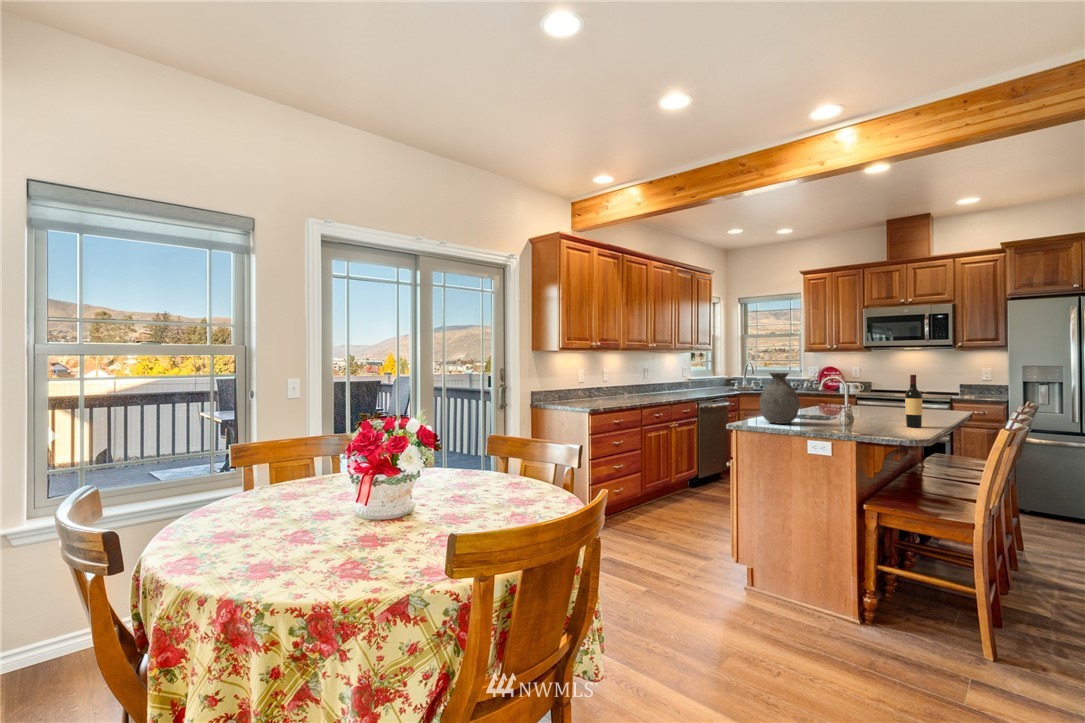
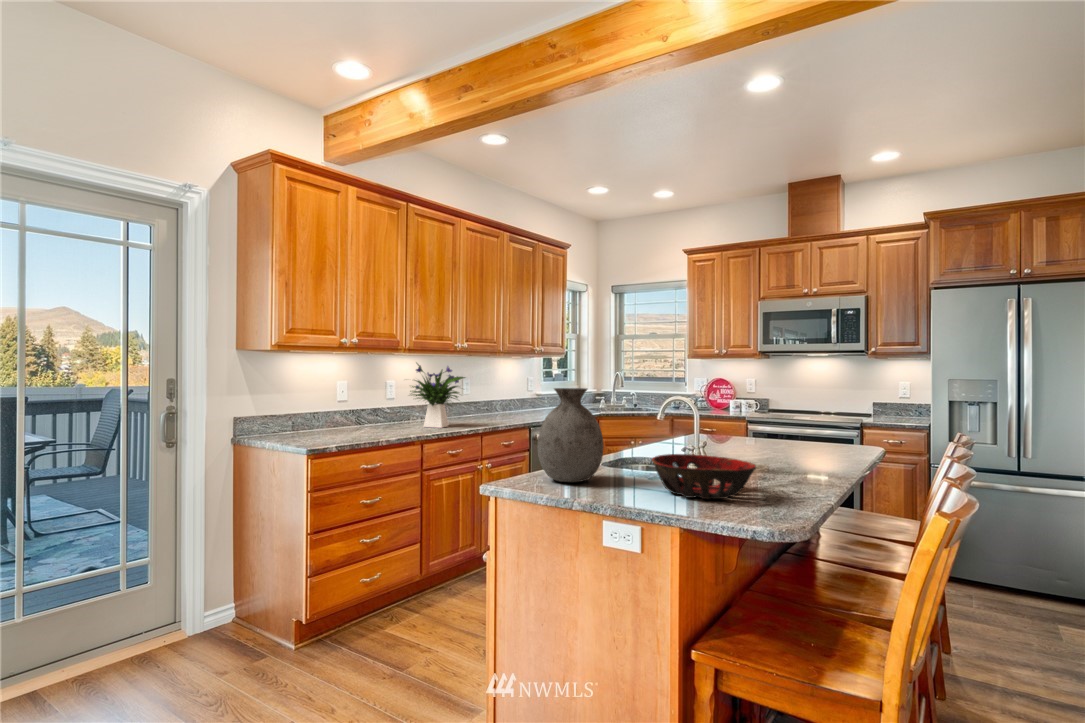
flower arrangement: none [624,358,663,400] -> present [410,363,465,428]
wine bottle: present [905,375,922,427] -> none [779,393,806,486]
decorative bowl: none [831,409,896,431] -> present [652,454,756,499]

